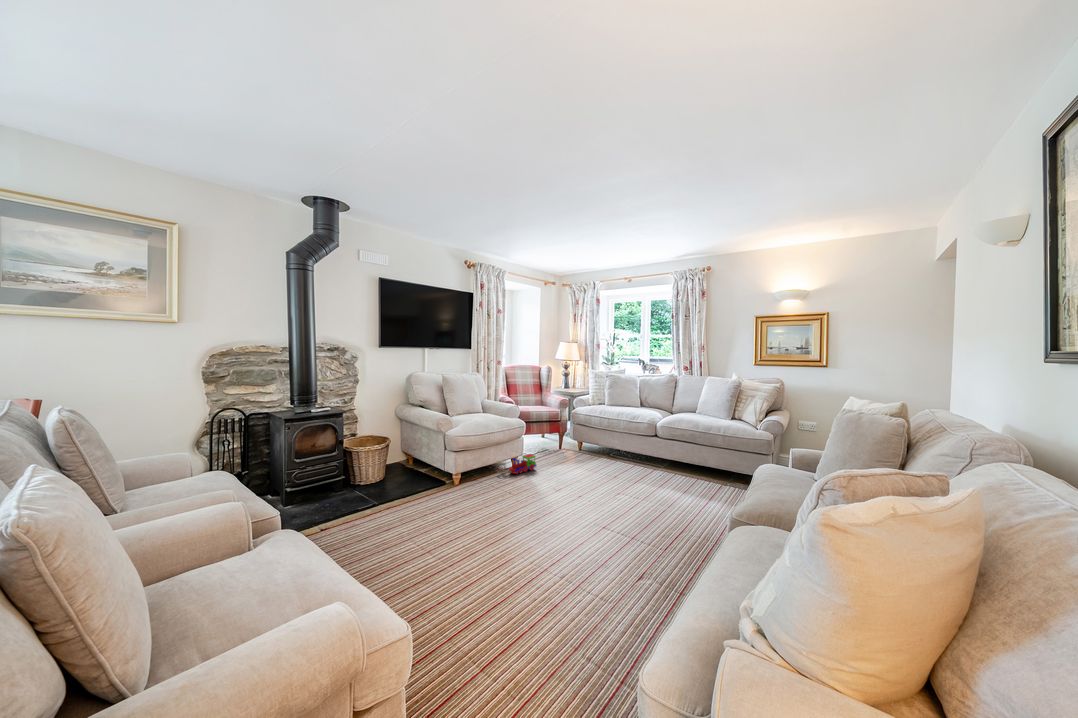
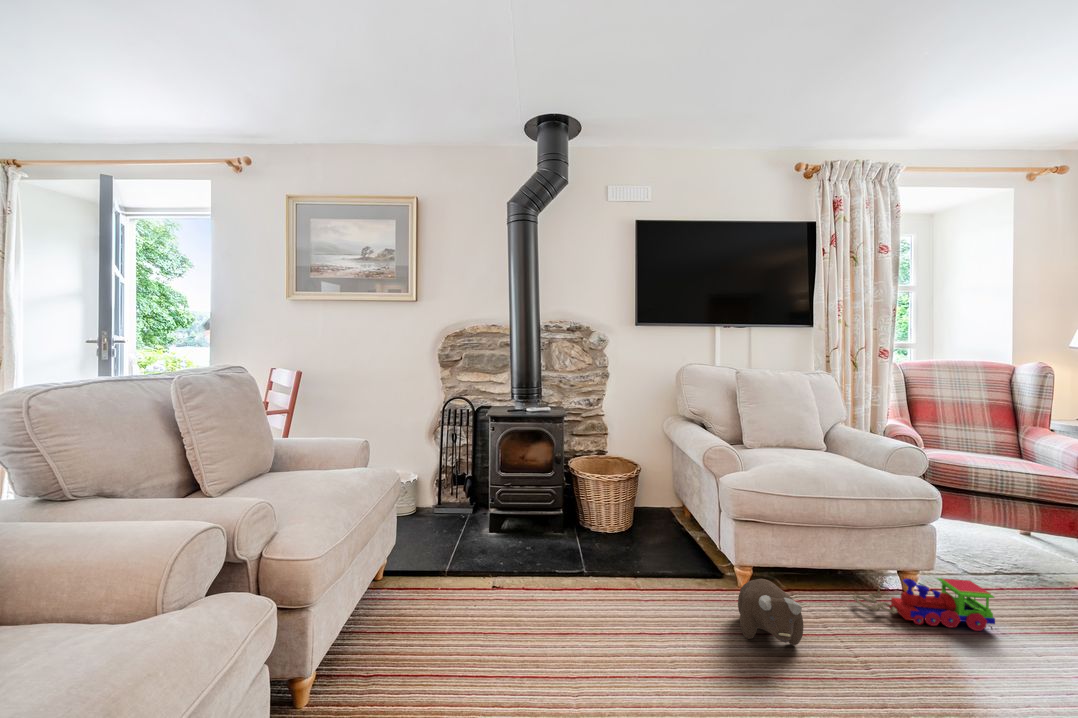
plush toy: none [461,471,488,497] -> present [738,579,803,645]

